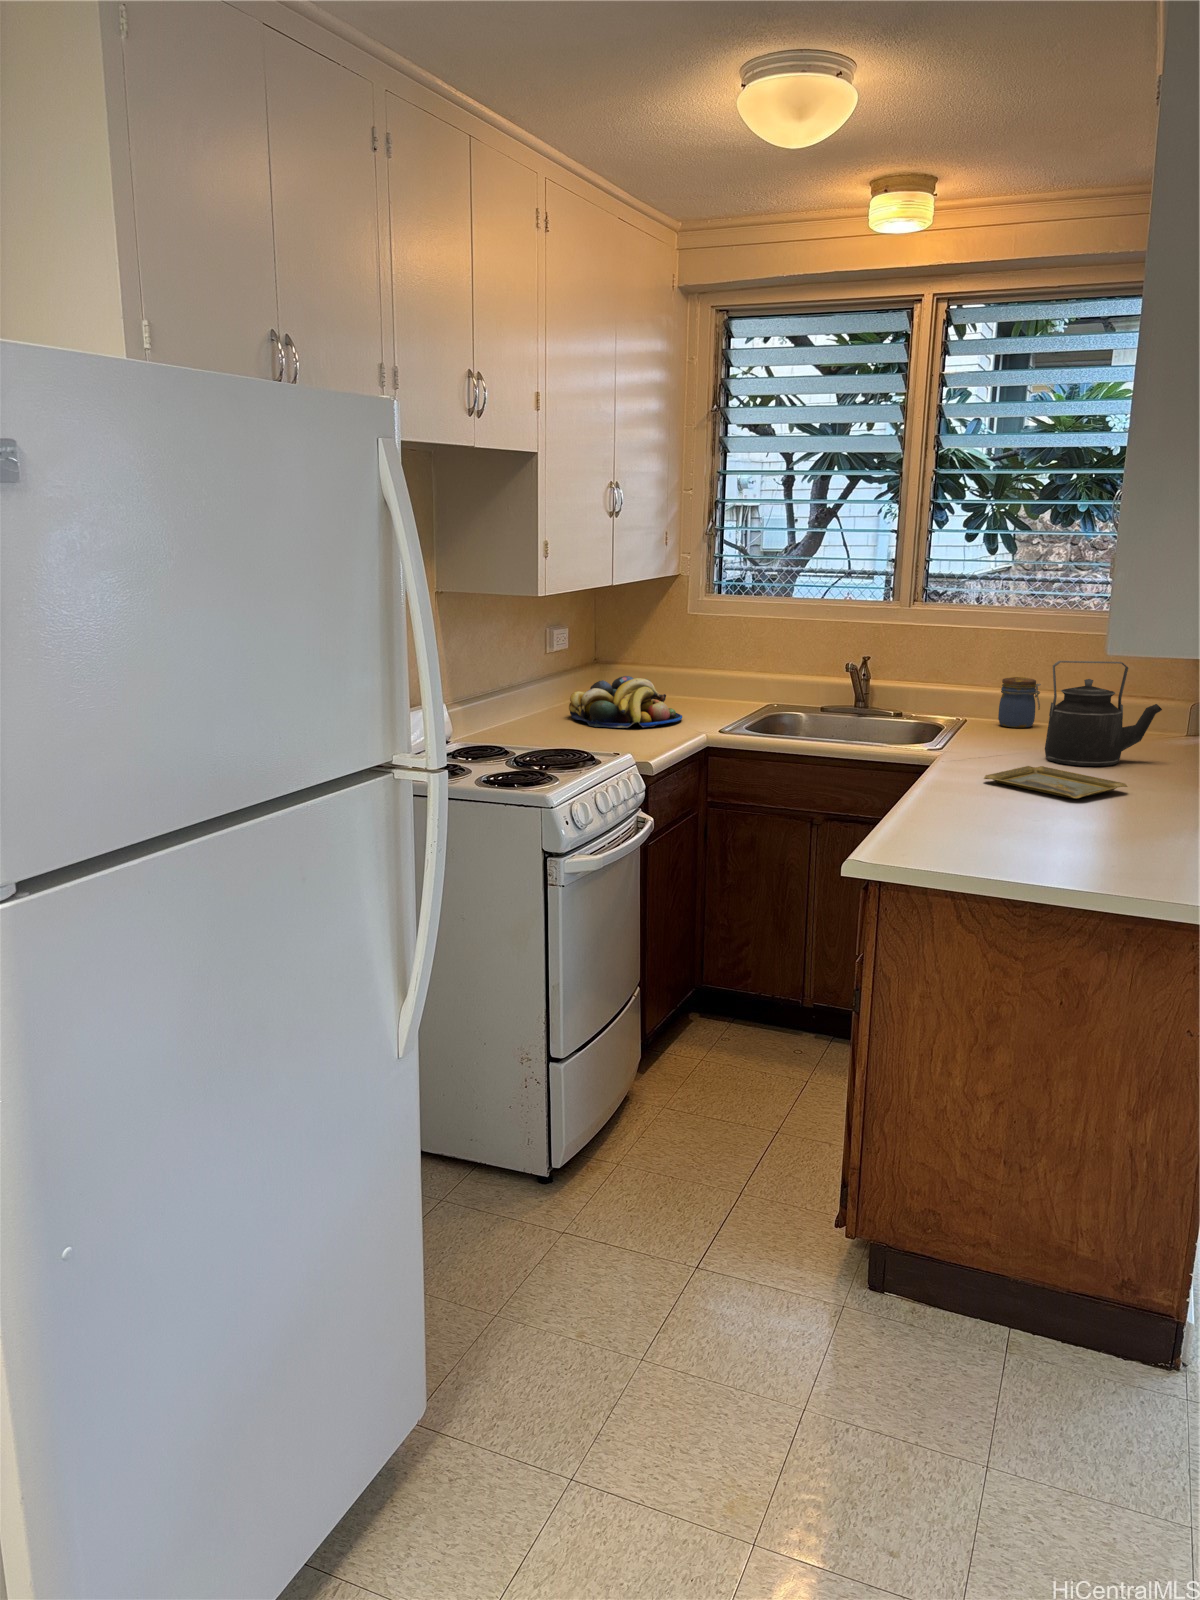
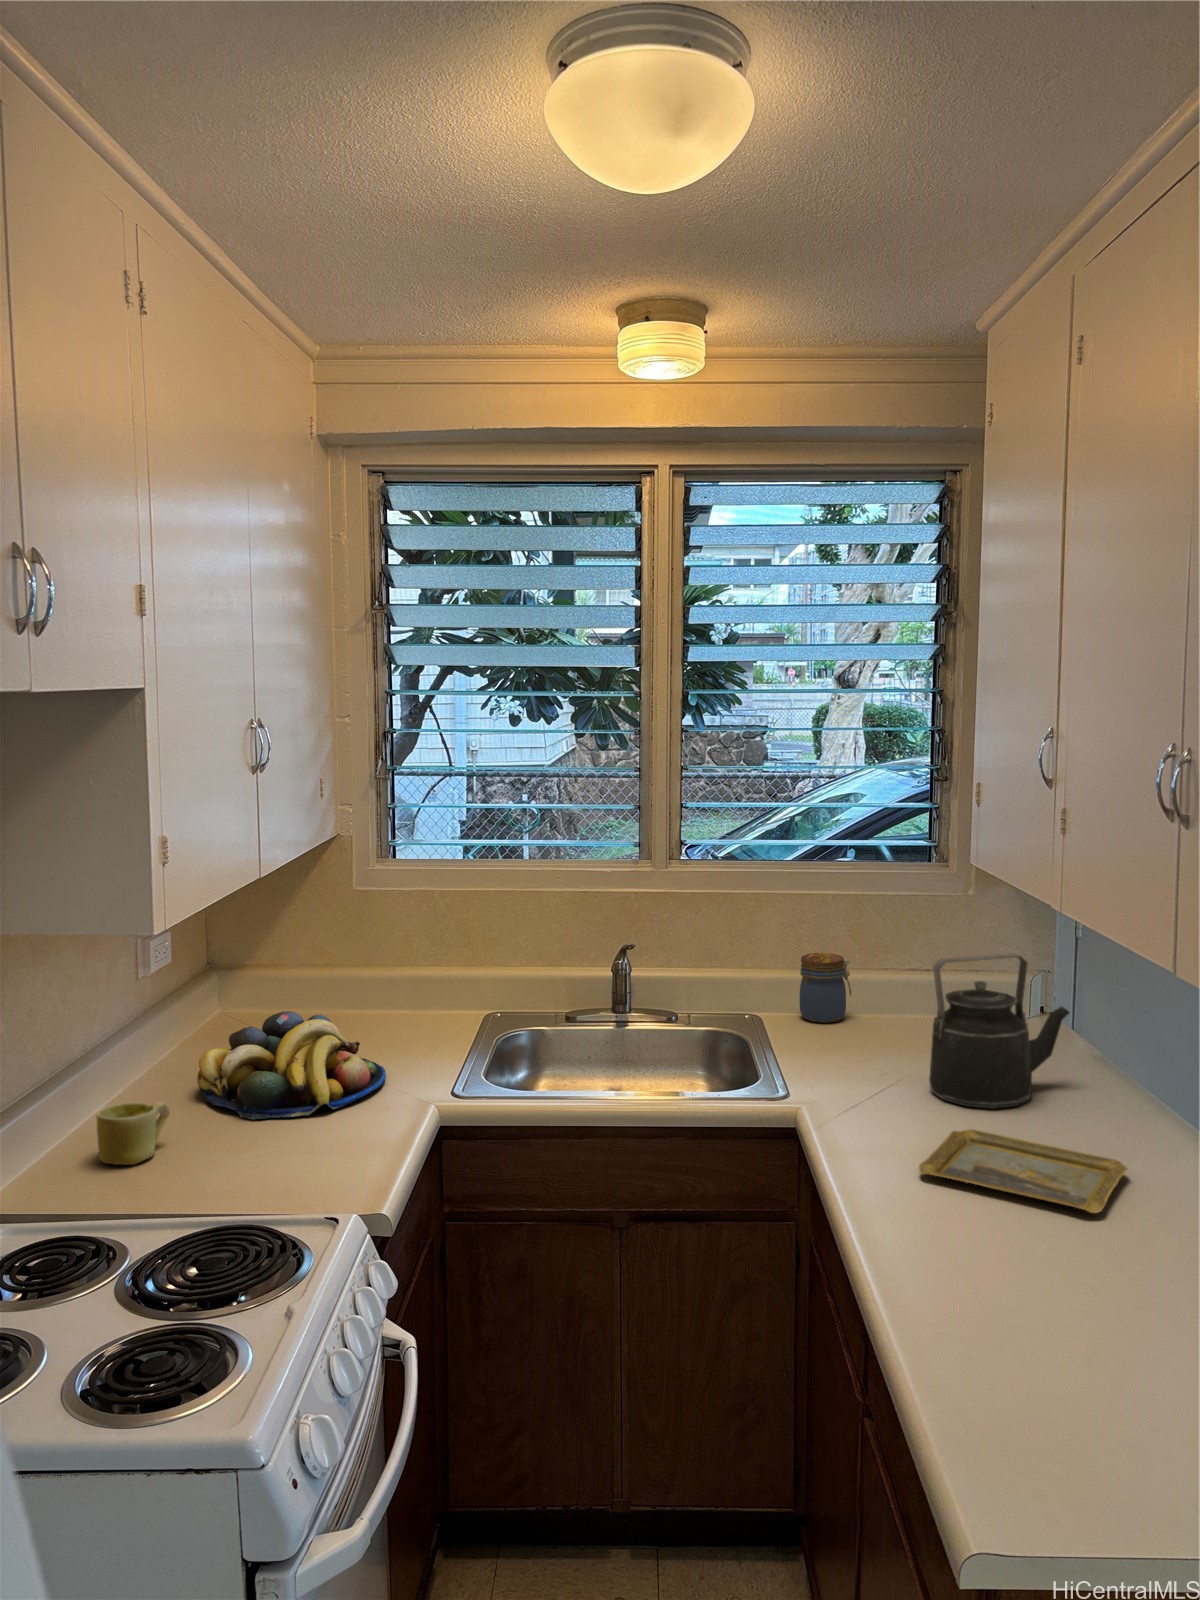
mug: none [508,703,548,734] -> present [97,1102,170,1165]

